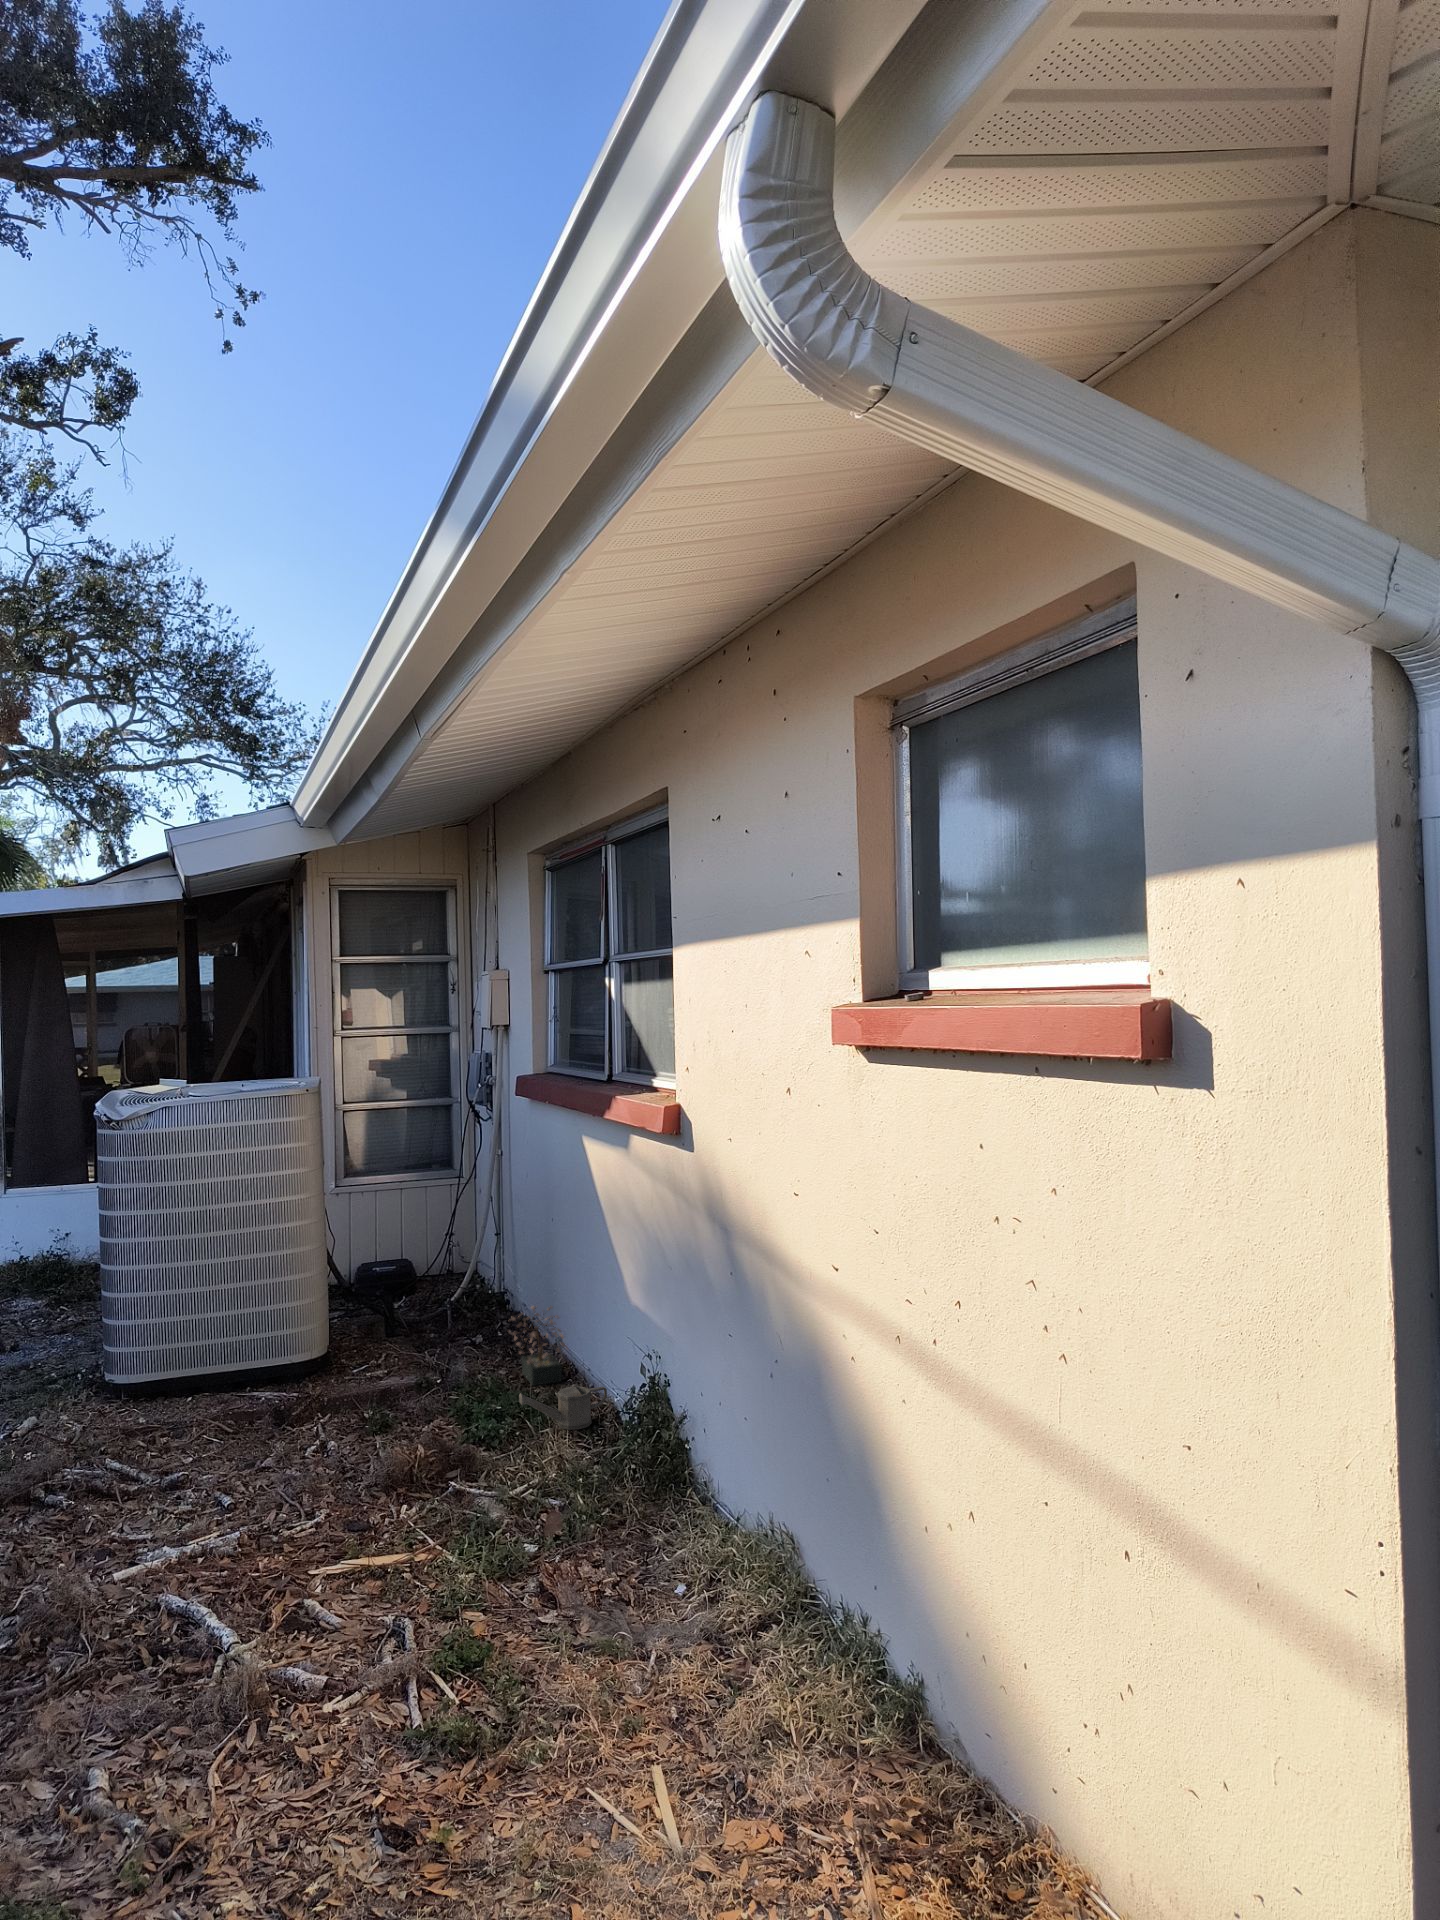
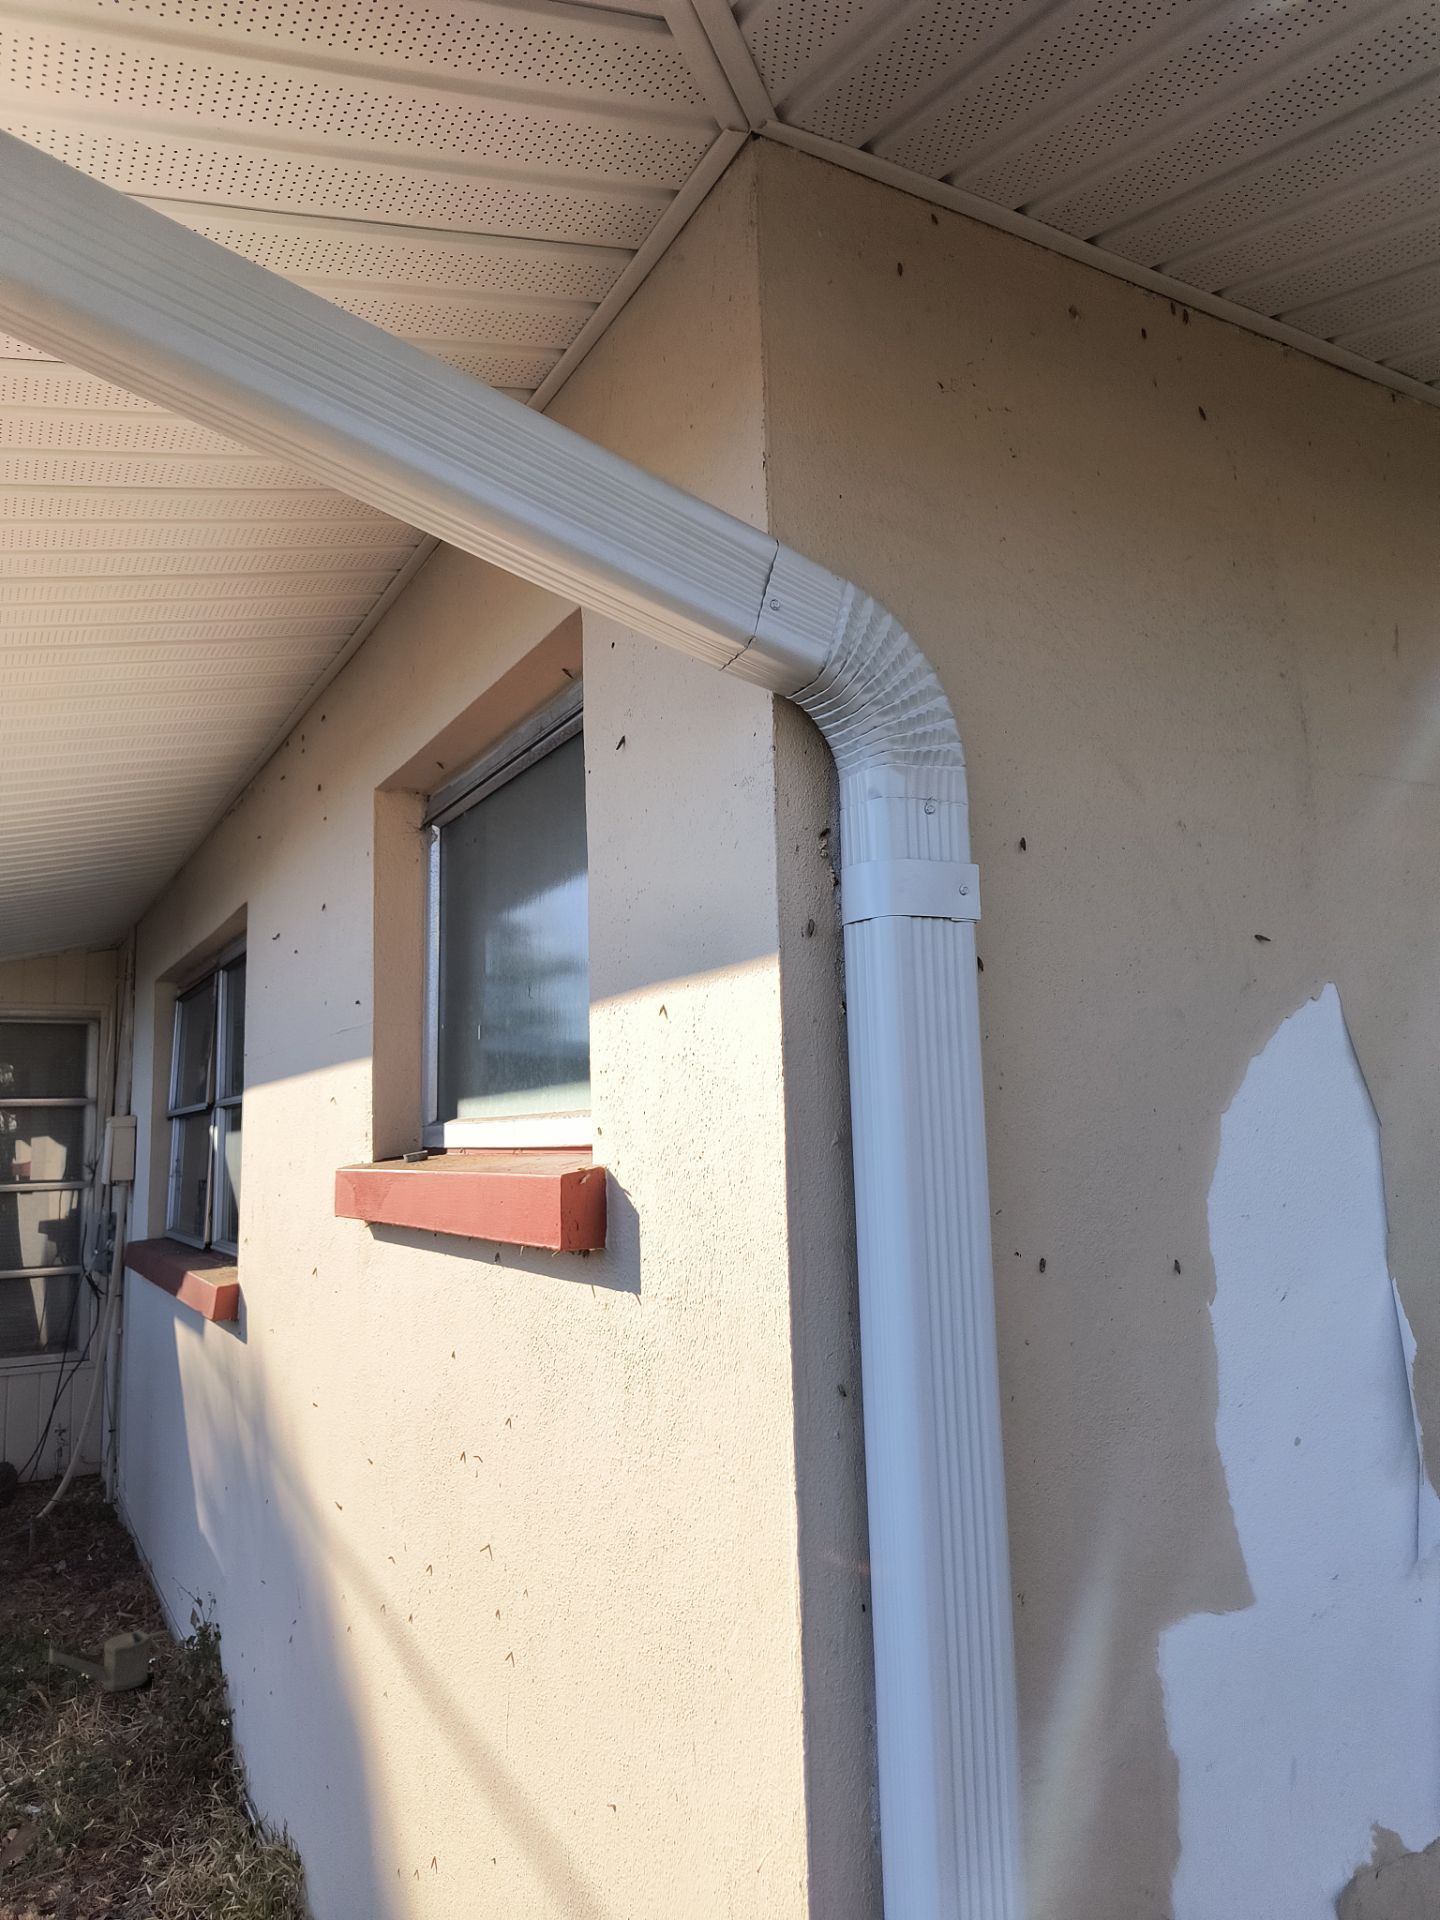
decorative plant: present [511,1306,568,1386] -> none [74,1521,147,1629]

